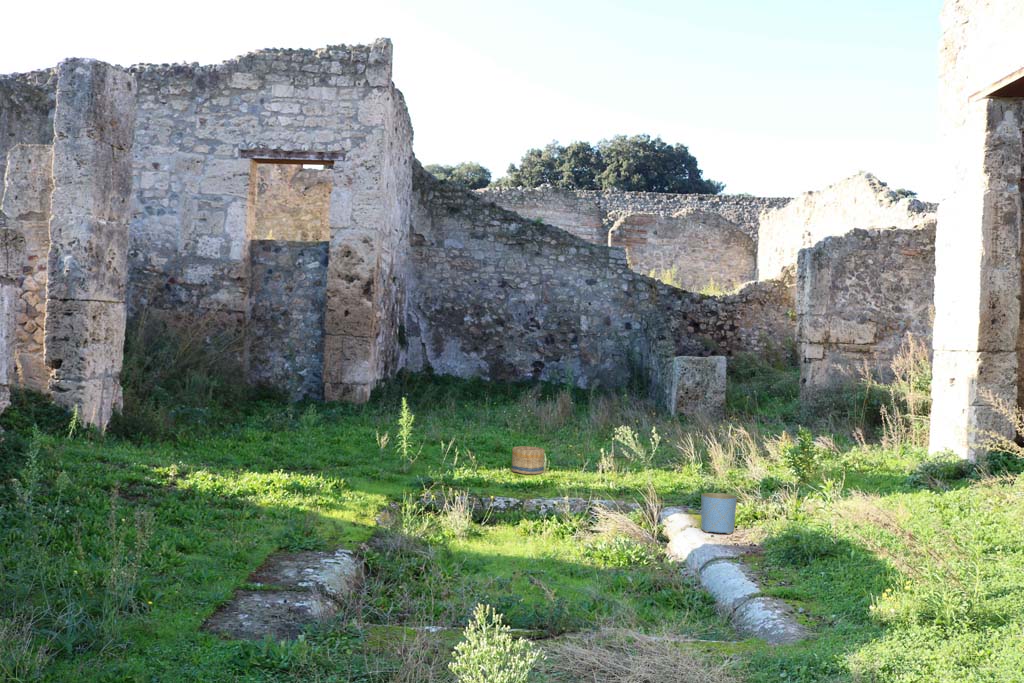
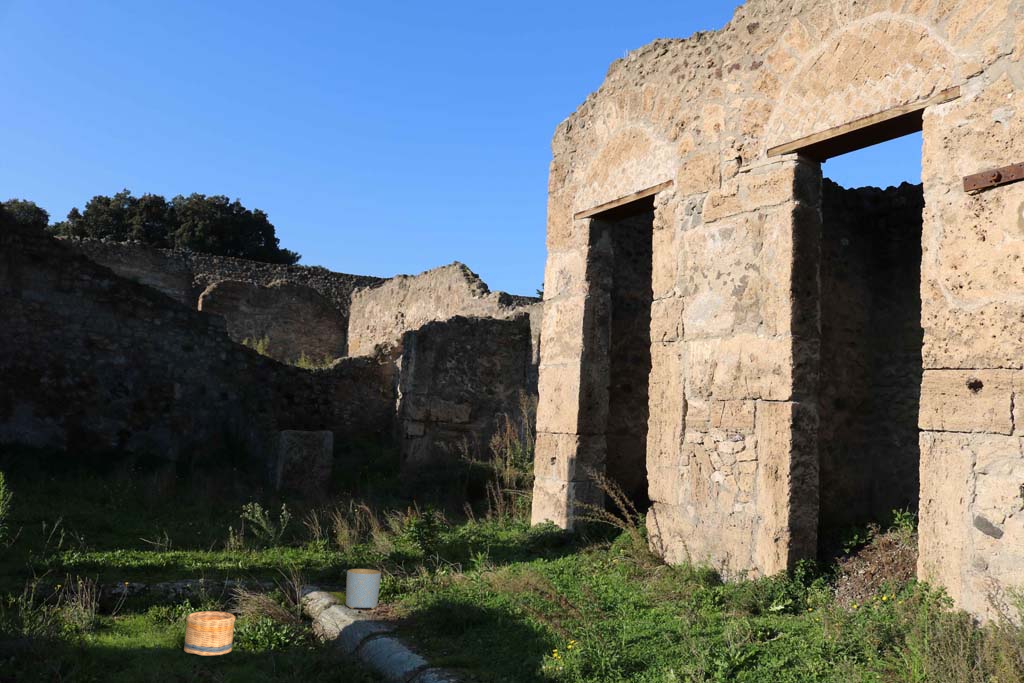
basket: present [512,446,545,474] -> present [184,611,235,656]

